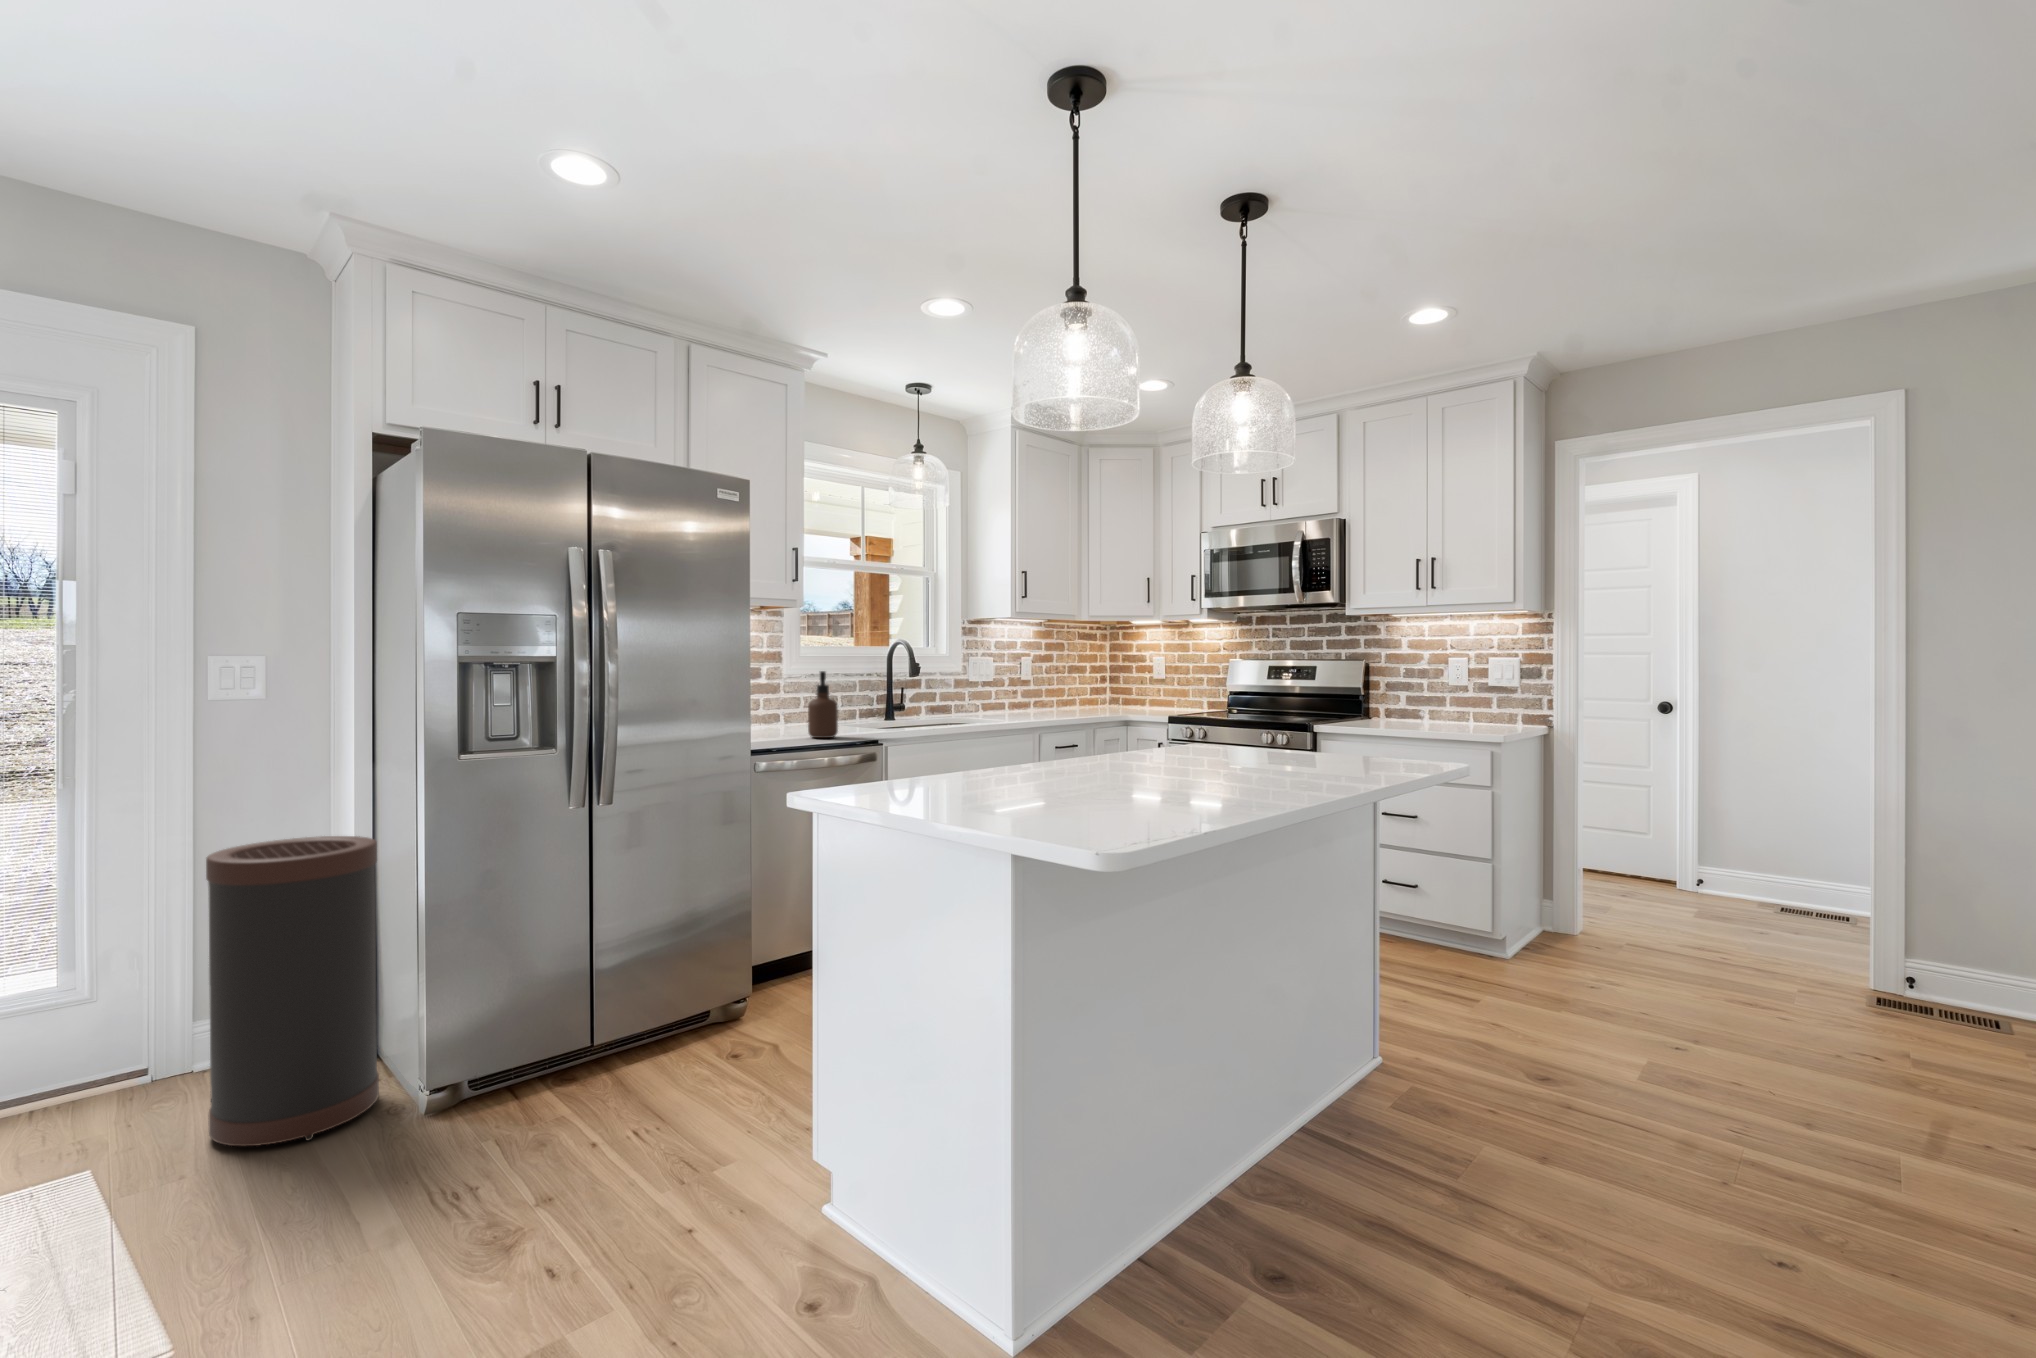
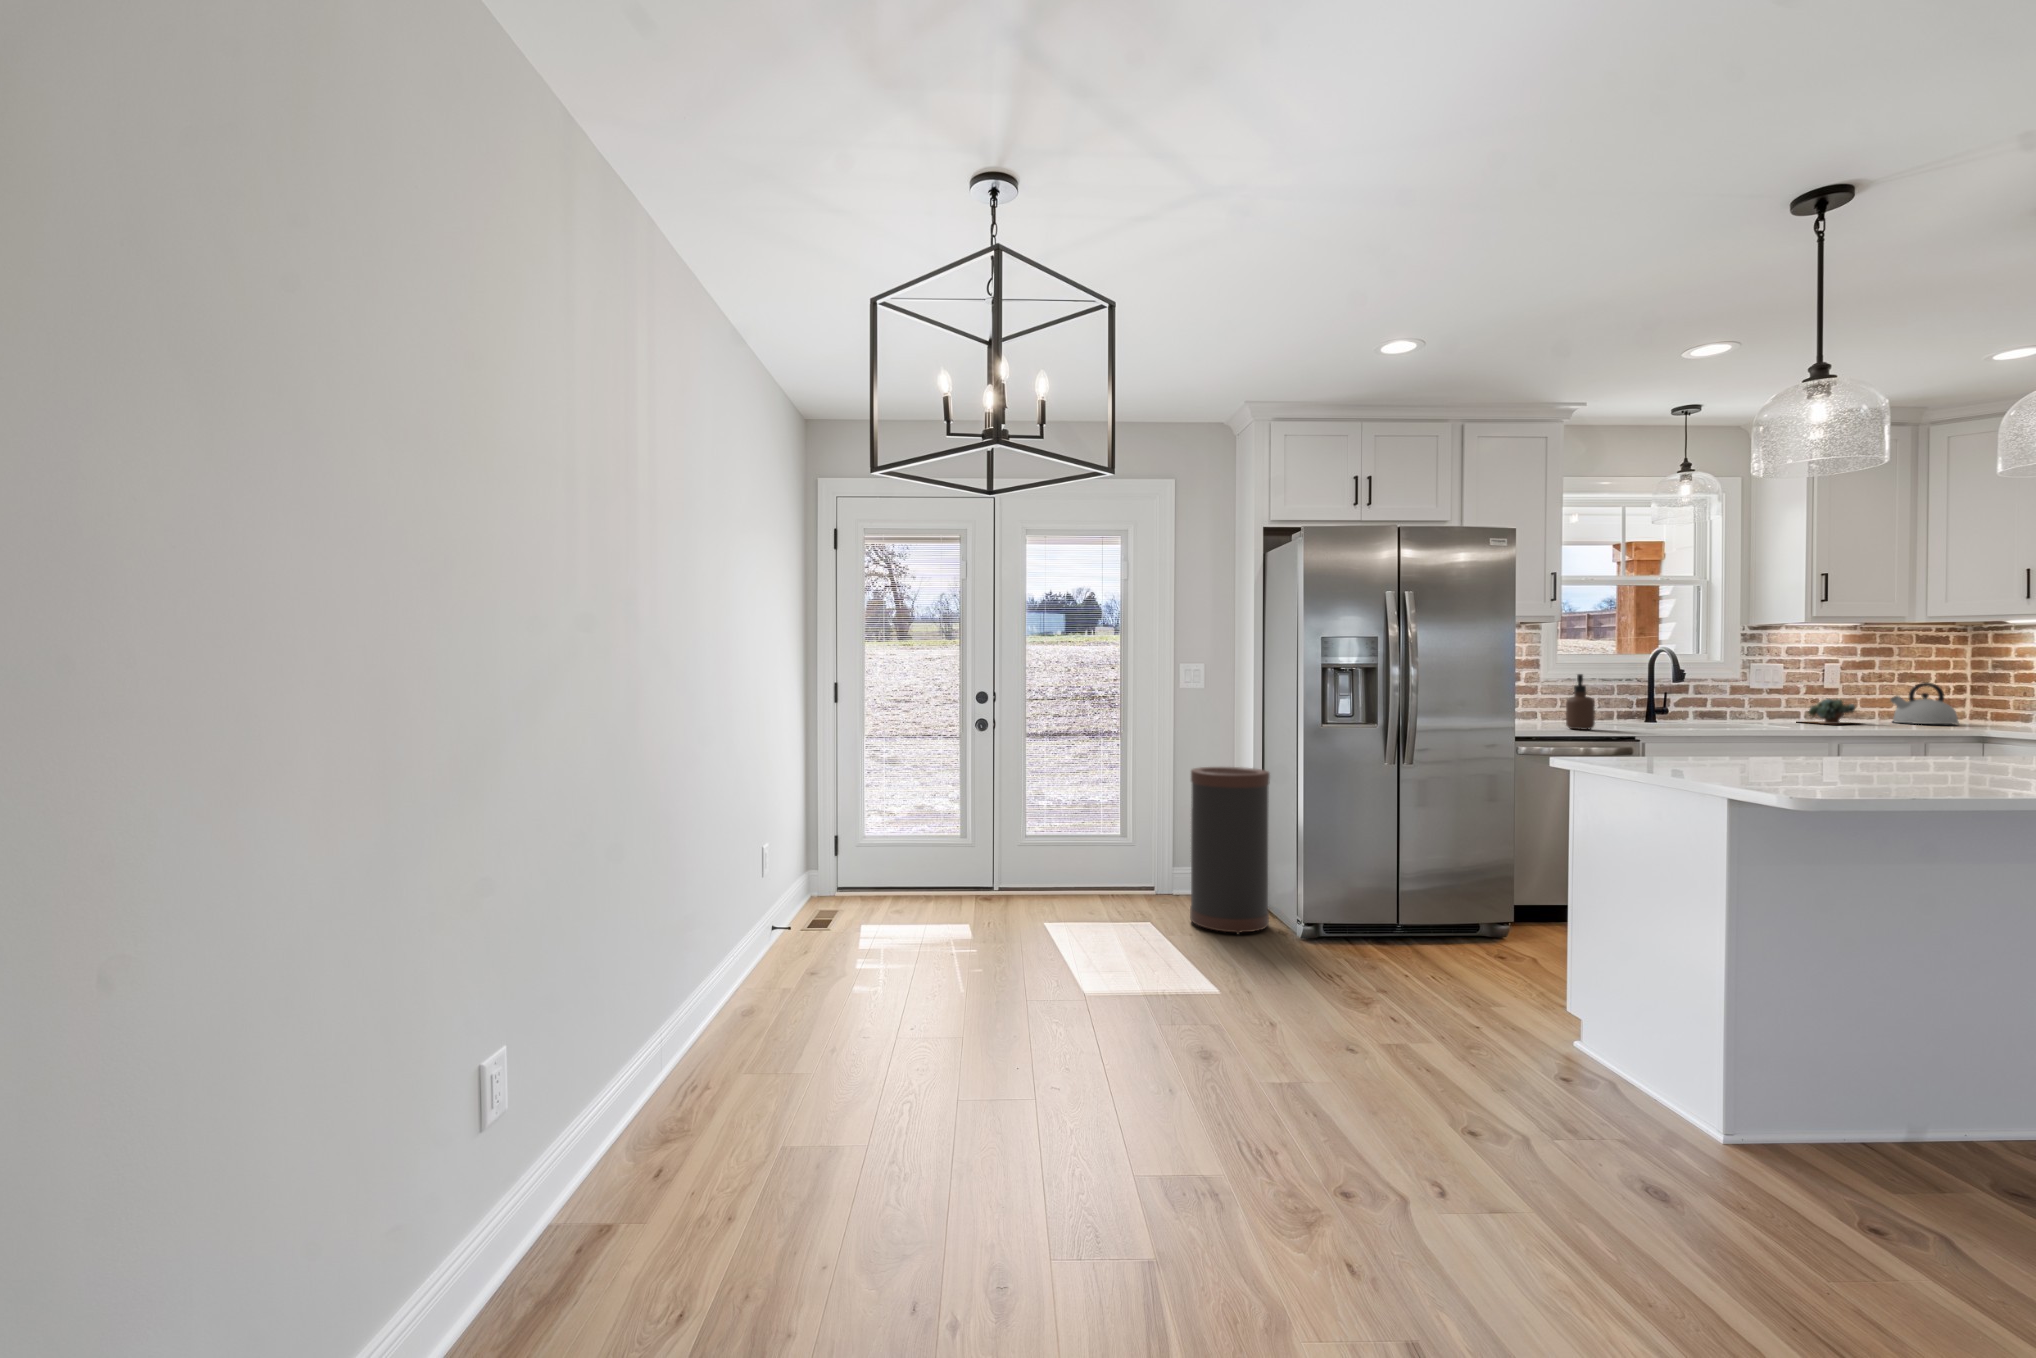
kettle: none [1067,675,1110,713] -> present [1891,682,1959,724]
succulent plant: none [1001,691,1053,717] -> present [1808,699,1856,724]

